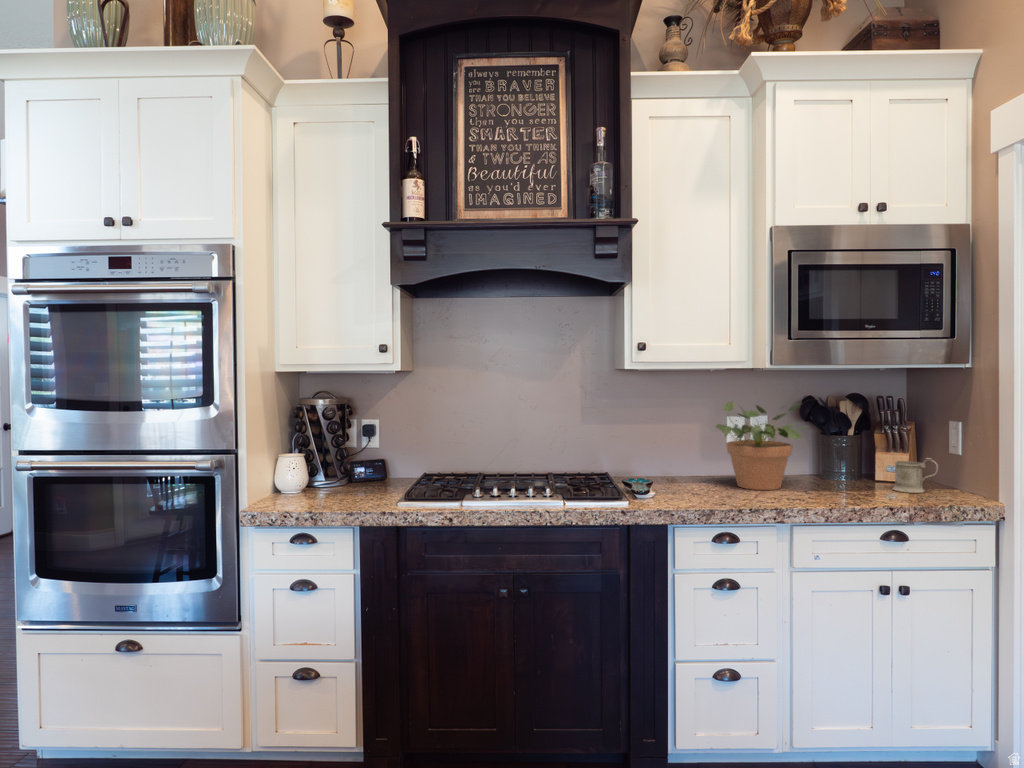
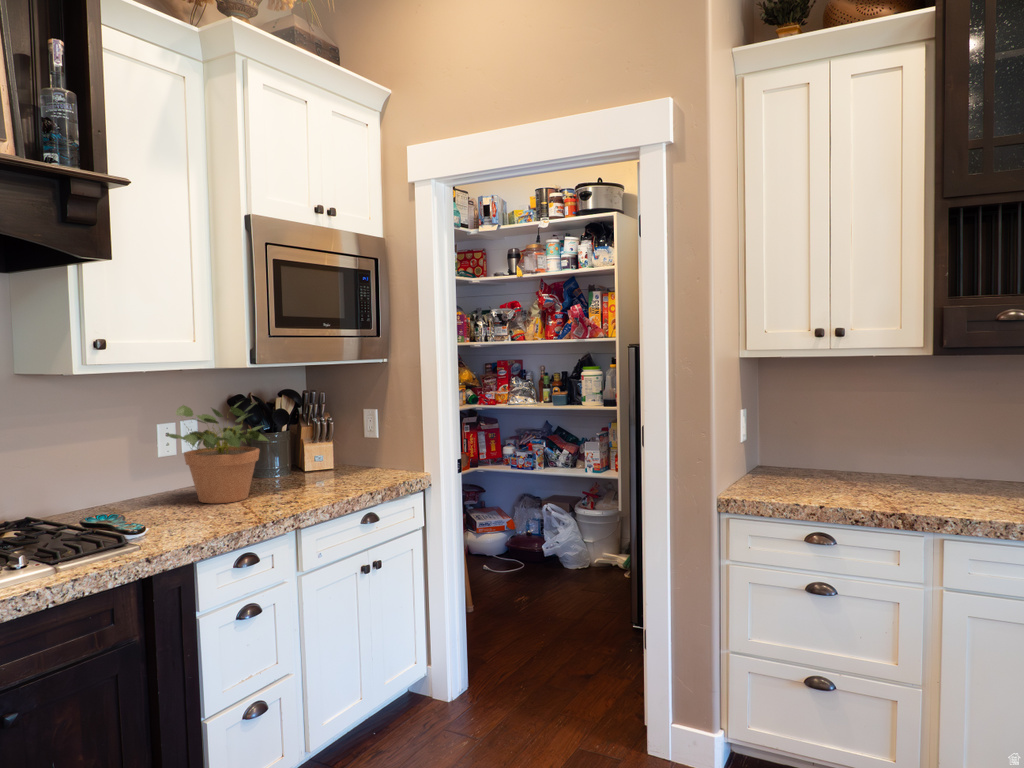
mug: present [893,458,938,493] -> none [333,444,371,479]

